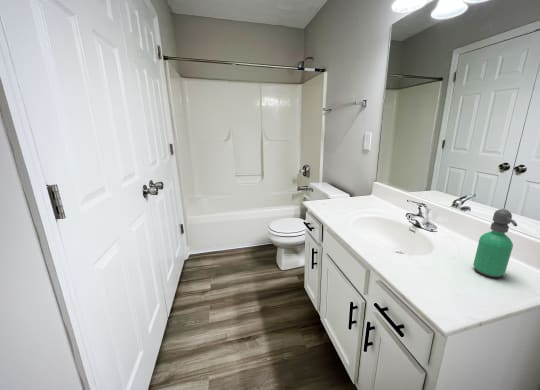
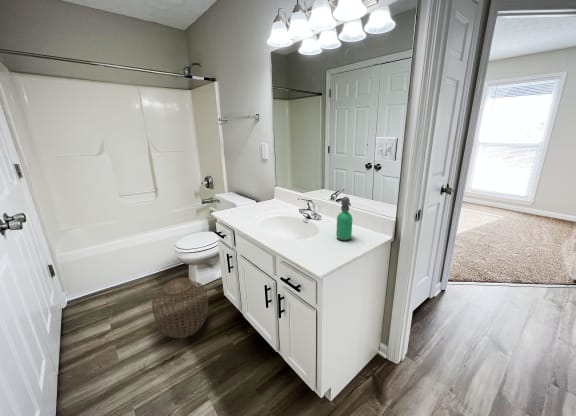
woven basket: none [239,261,288,320] -> present [152,278,208,338]

